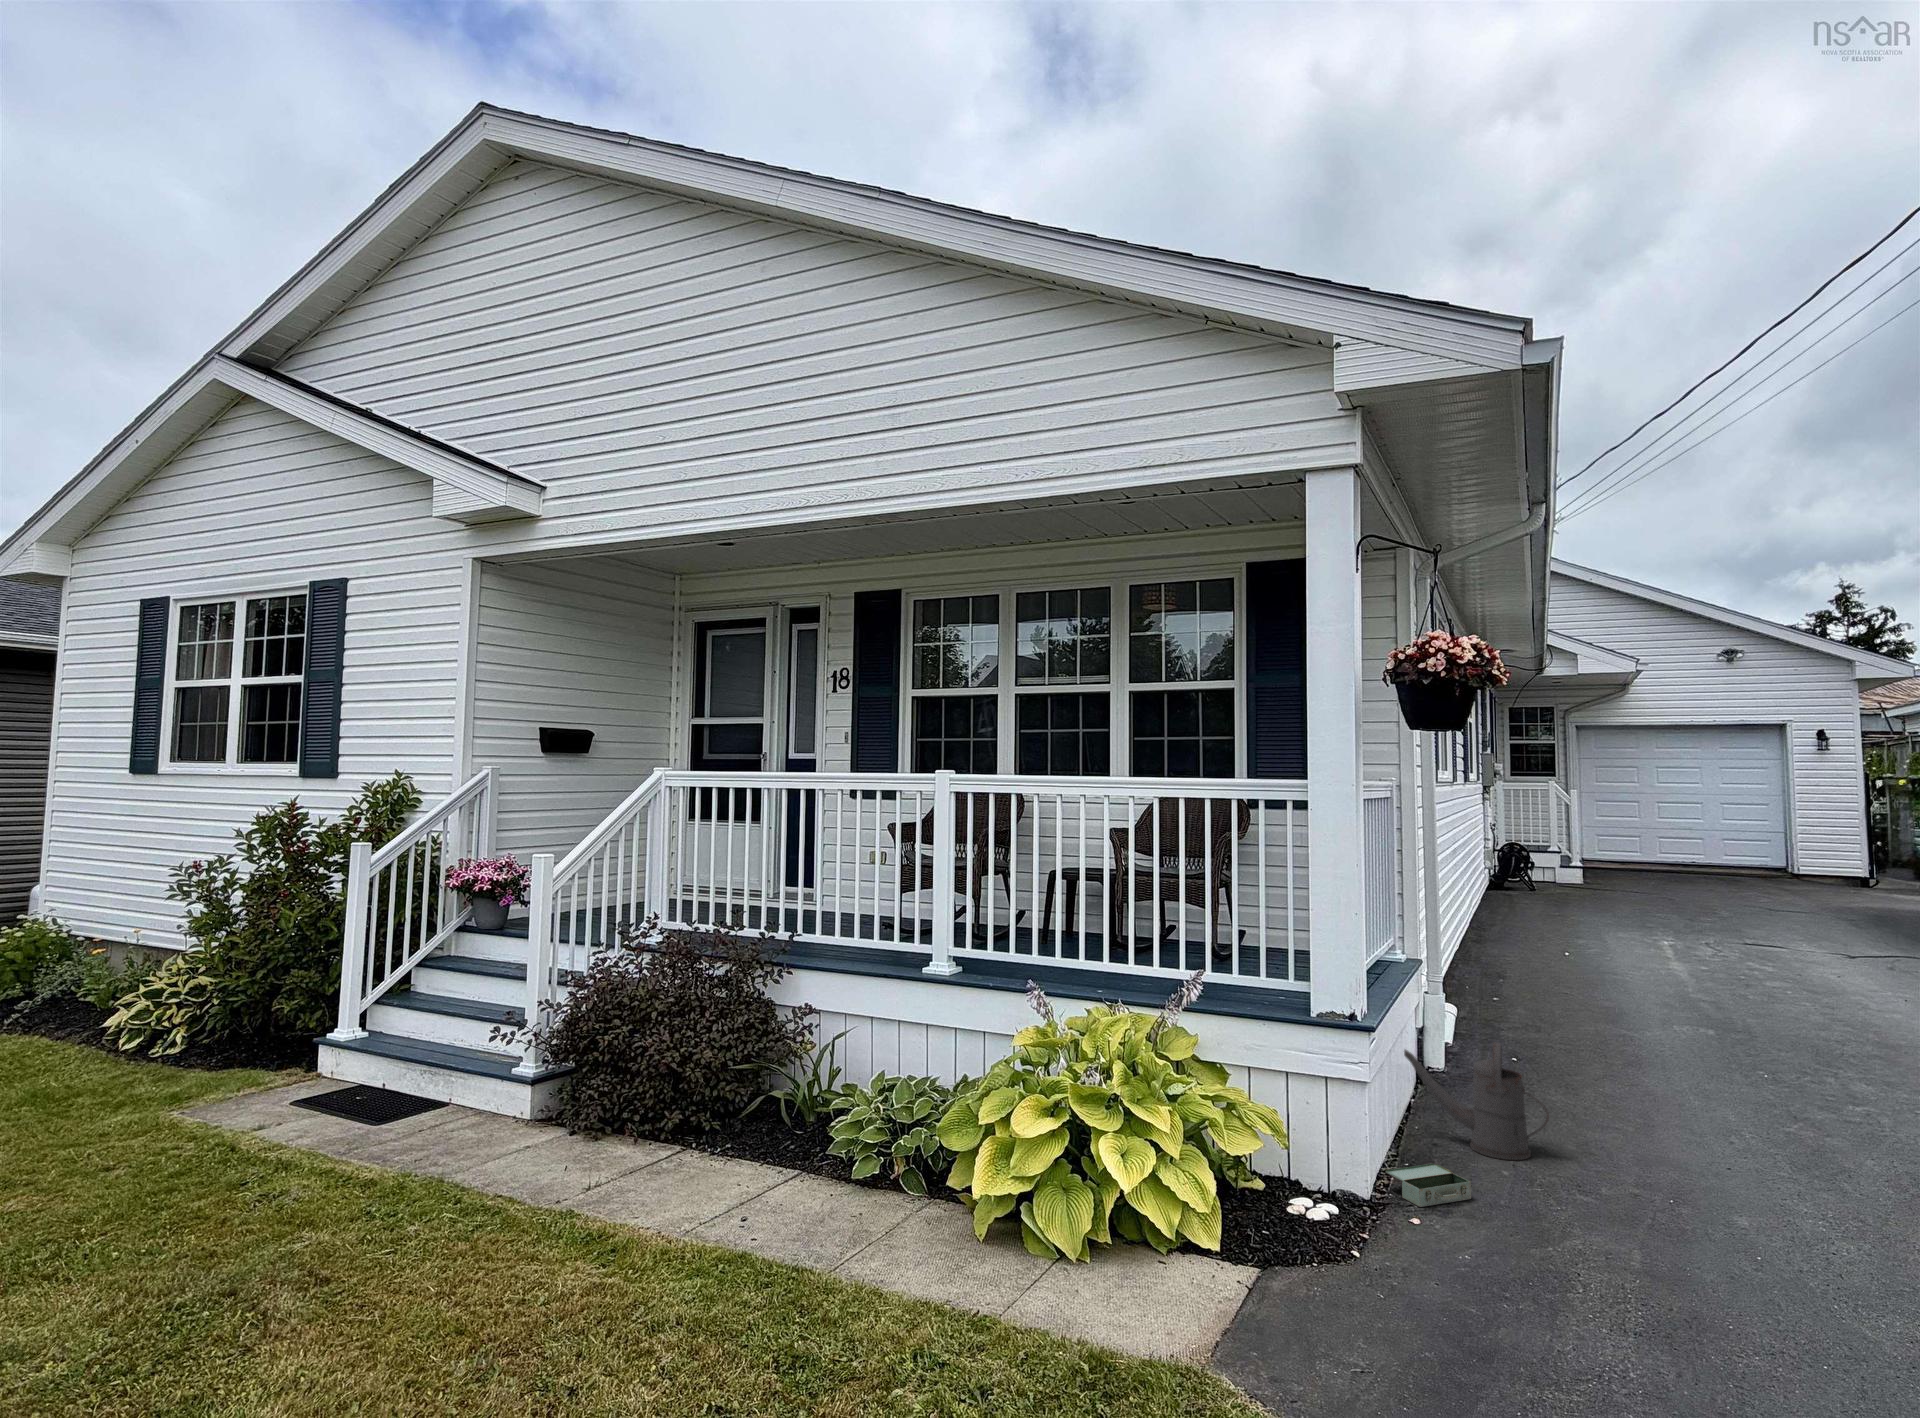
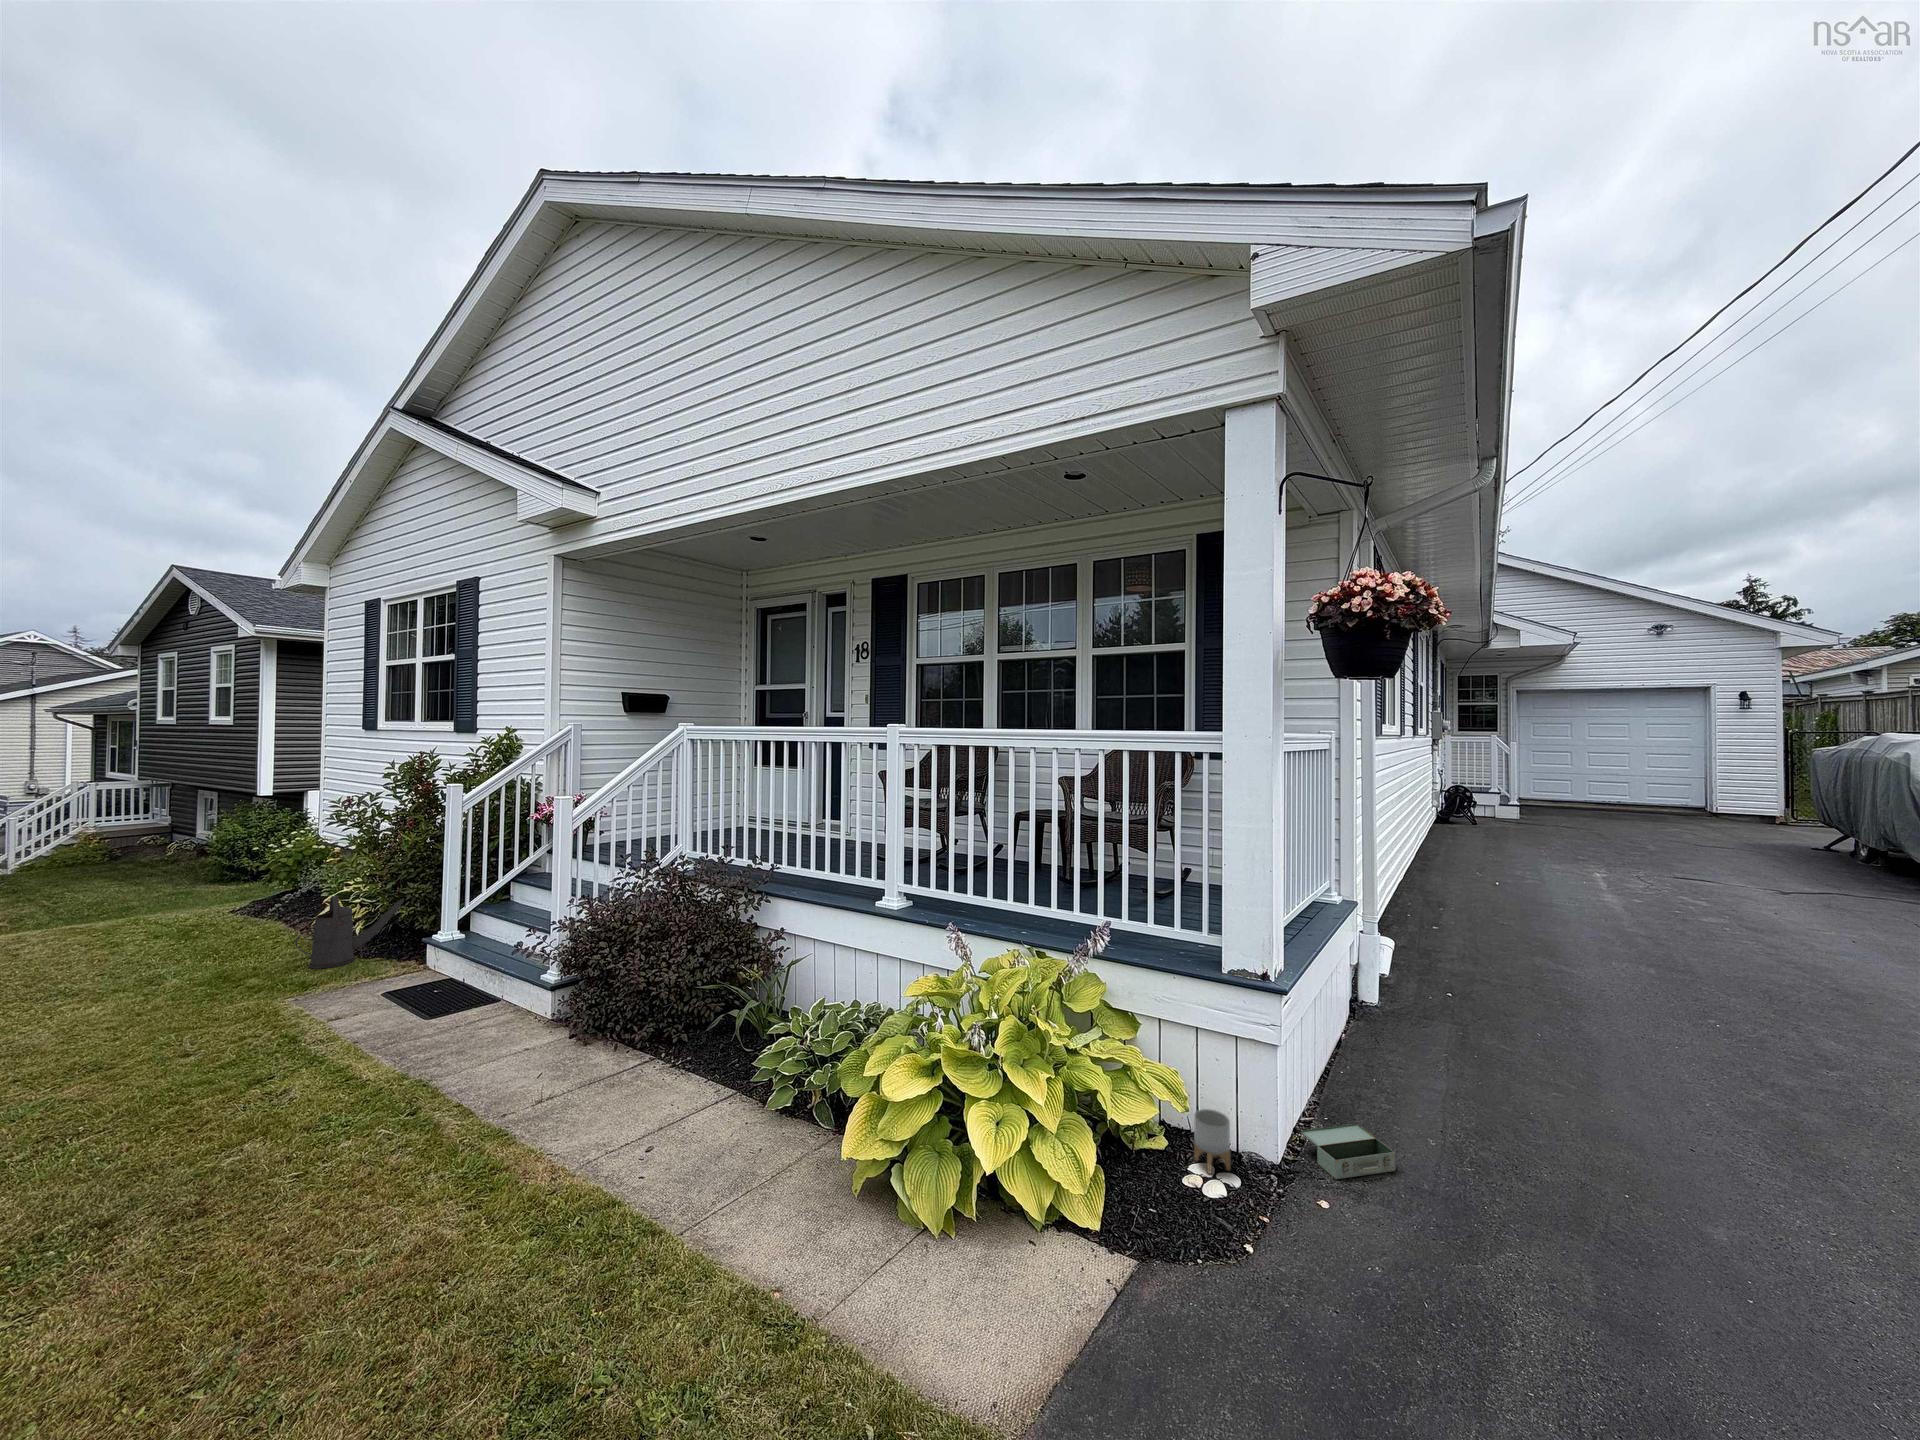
watering can: present [1404,1042,1549,1160] -> present [295,896,404,969]
planter: none [1291,1152,1325,1209] -> present [1194,1109,1230,1174]

